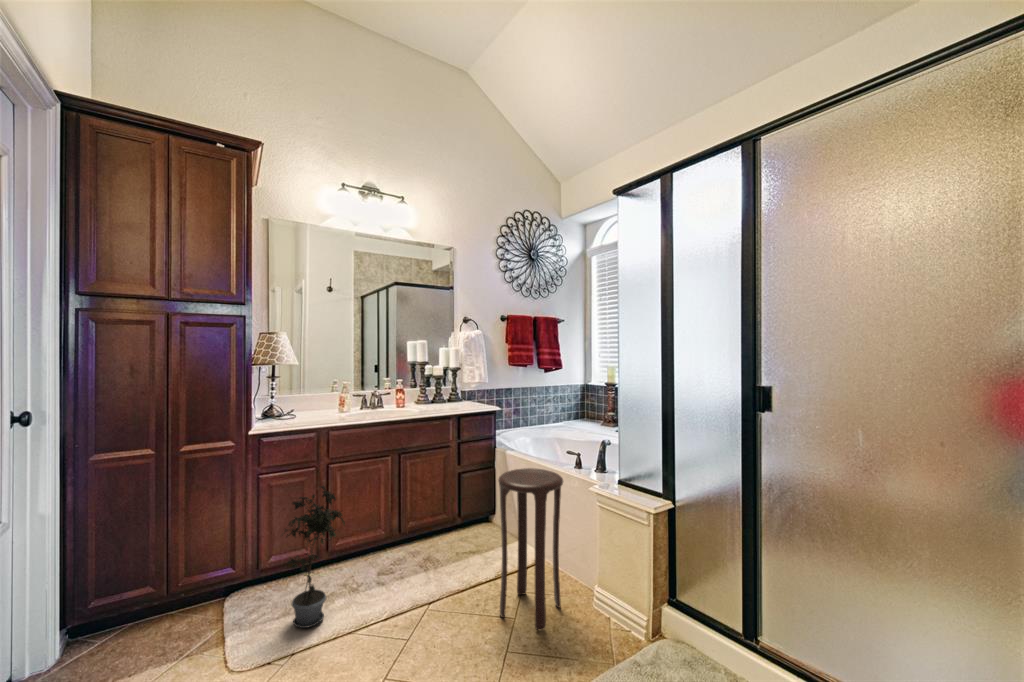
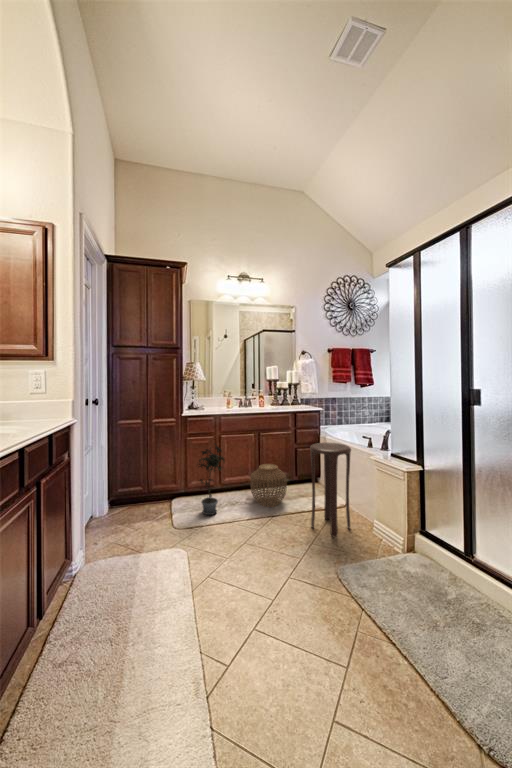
woven basket: none [388,509,451,588] -> present [251,464,287,507]

